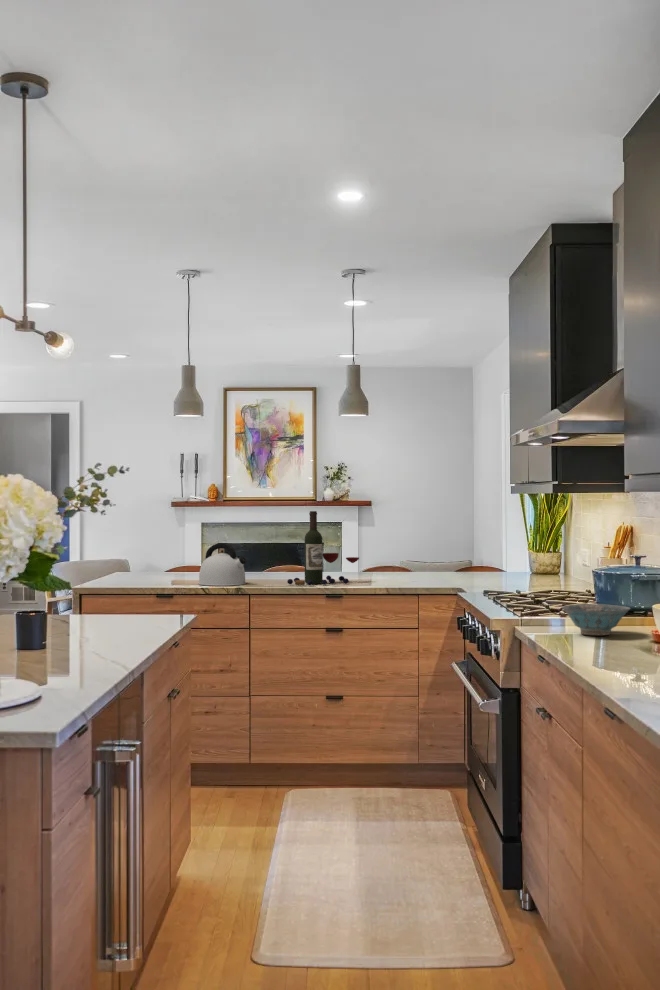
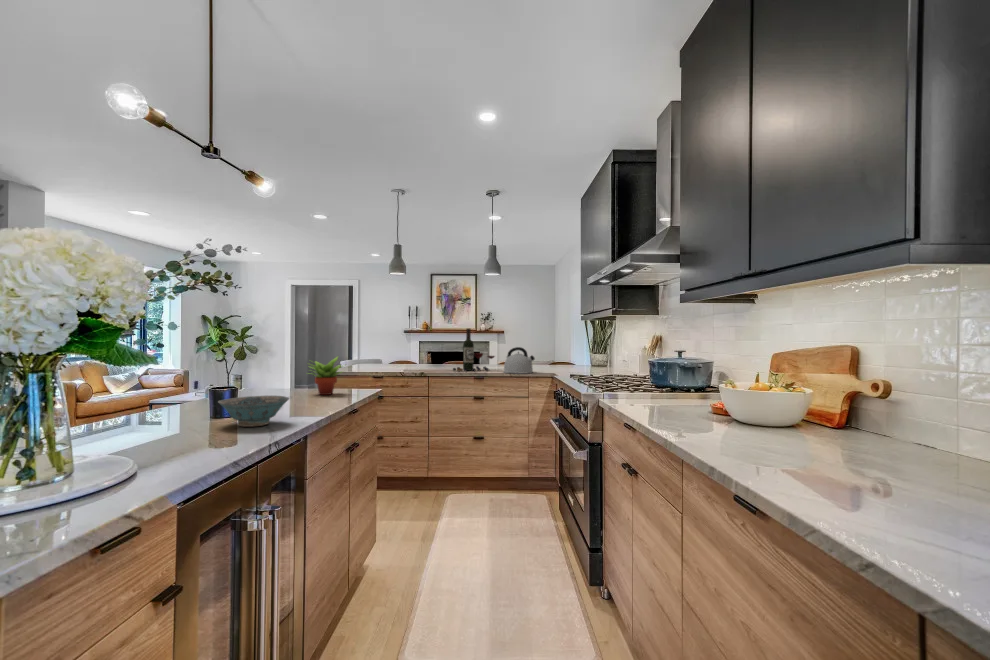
kettle: present [199,543,247,586] -> present [504,347,535,373]
succulent plant: none [88,566,145,624] -> present [312,357,342,395]
ceramic bowl: present [562,604,630,636] -> present [218,396,289,427]

